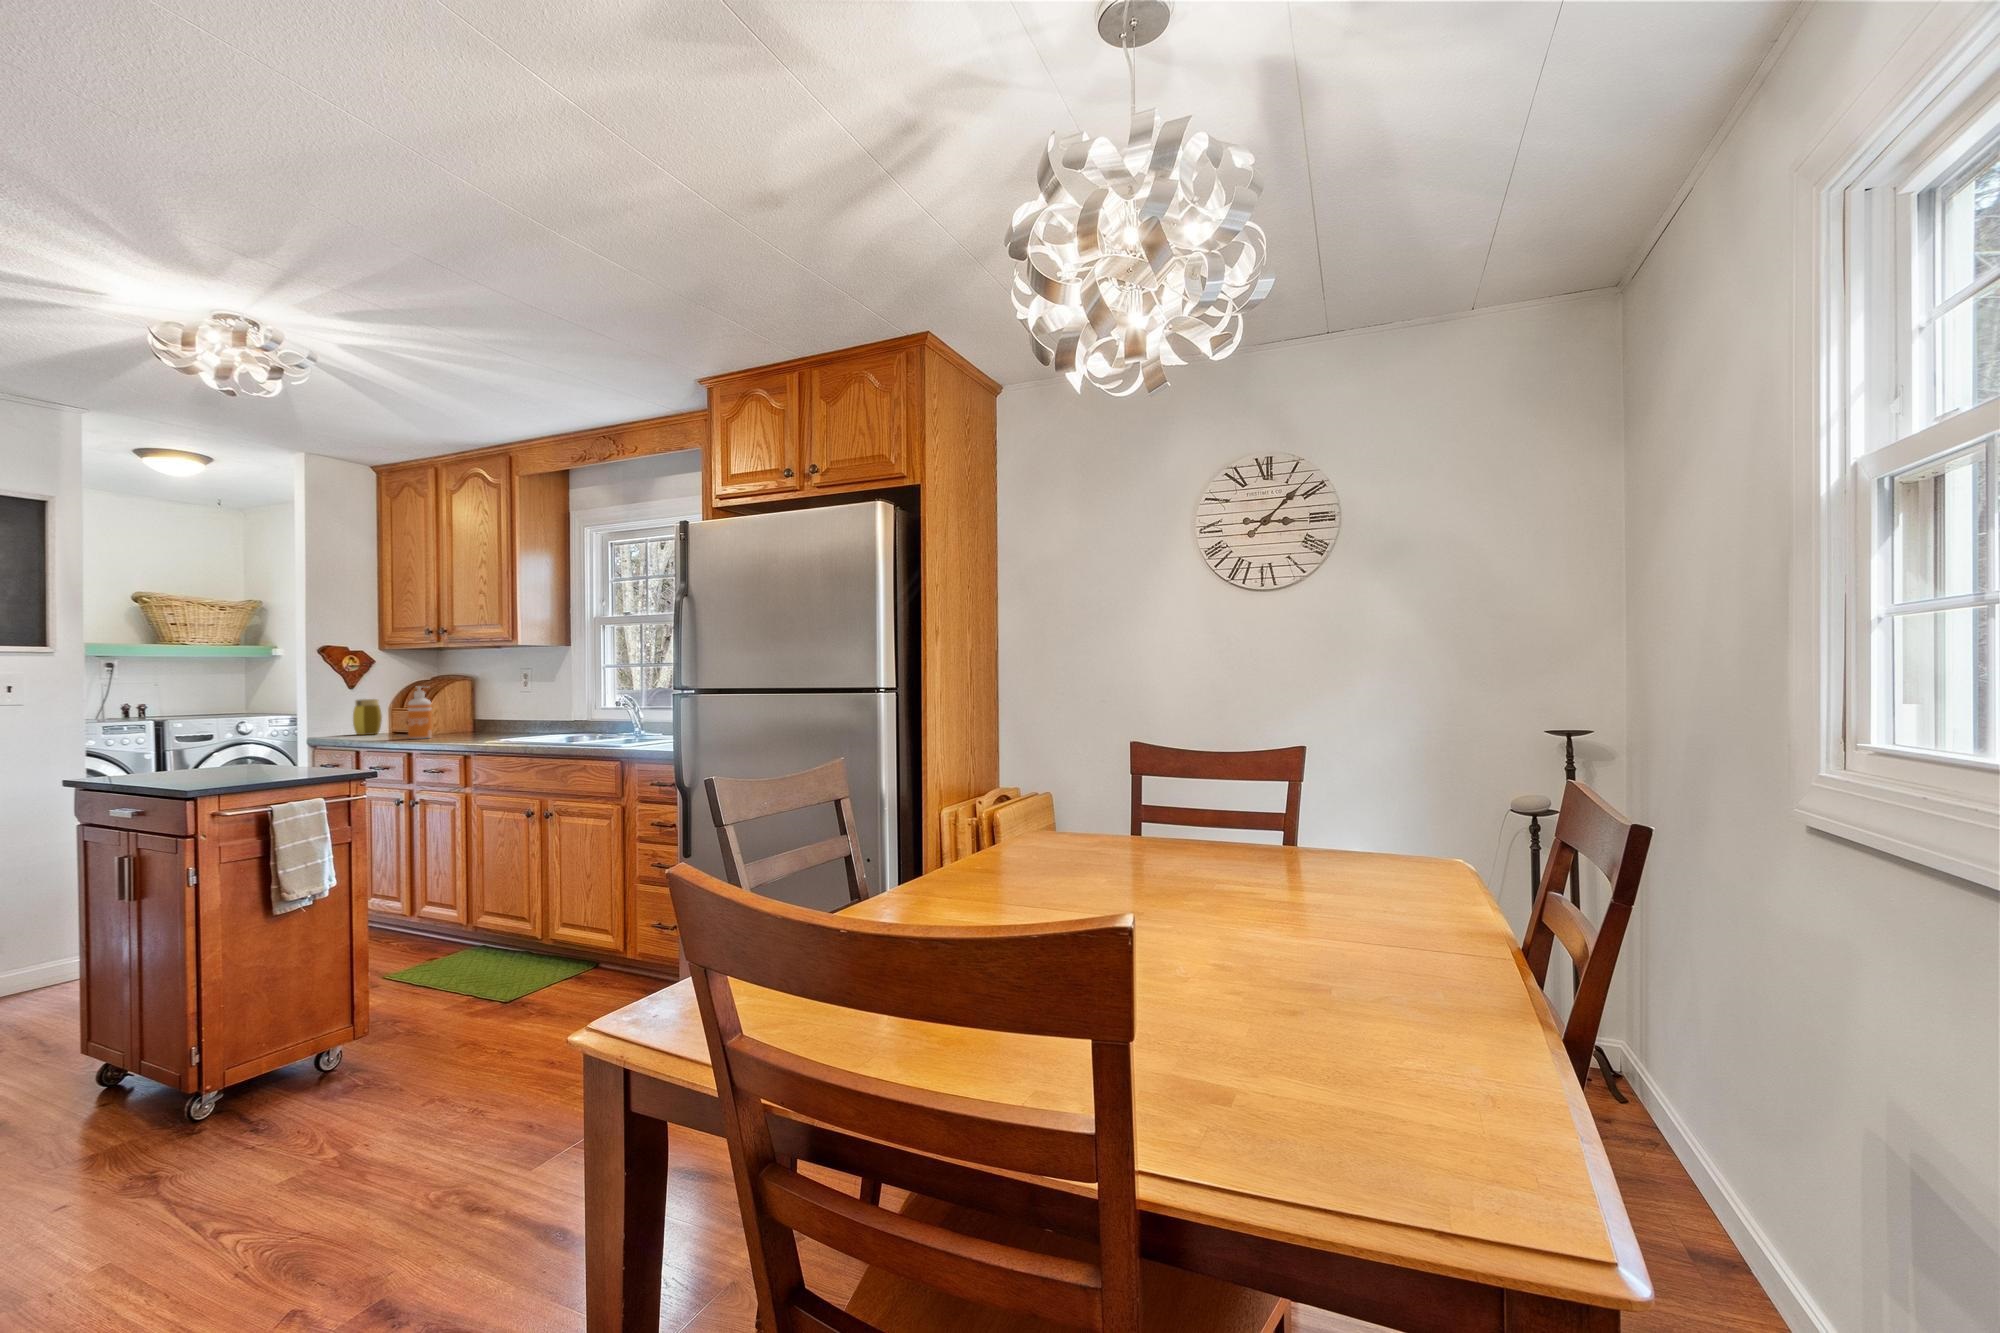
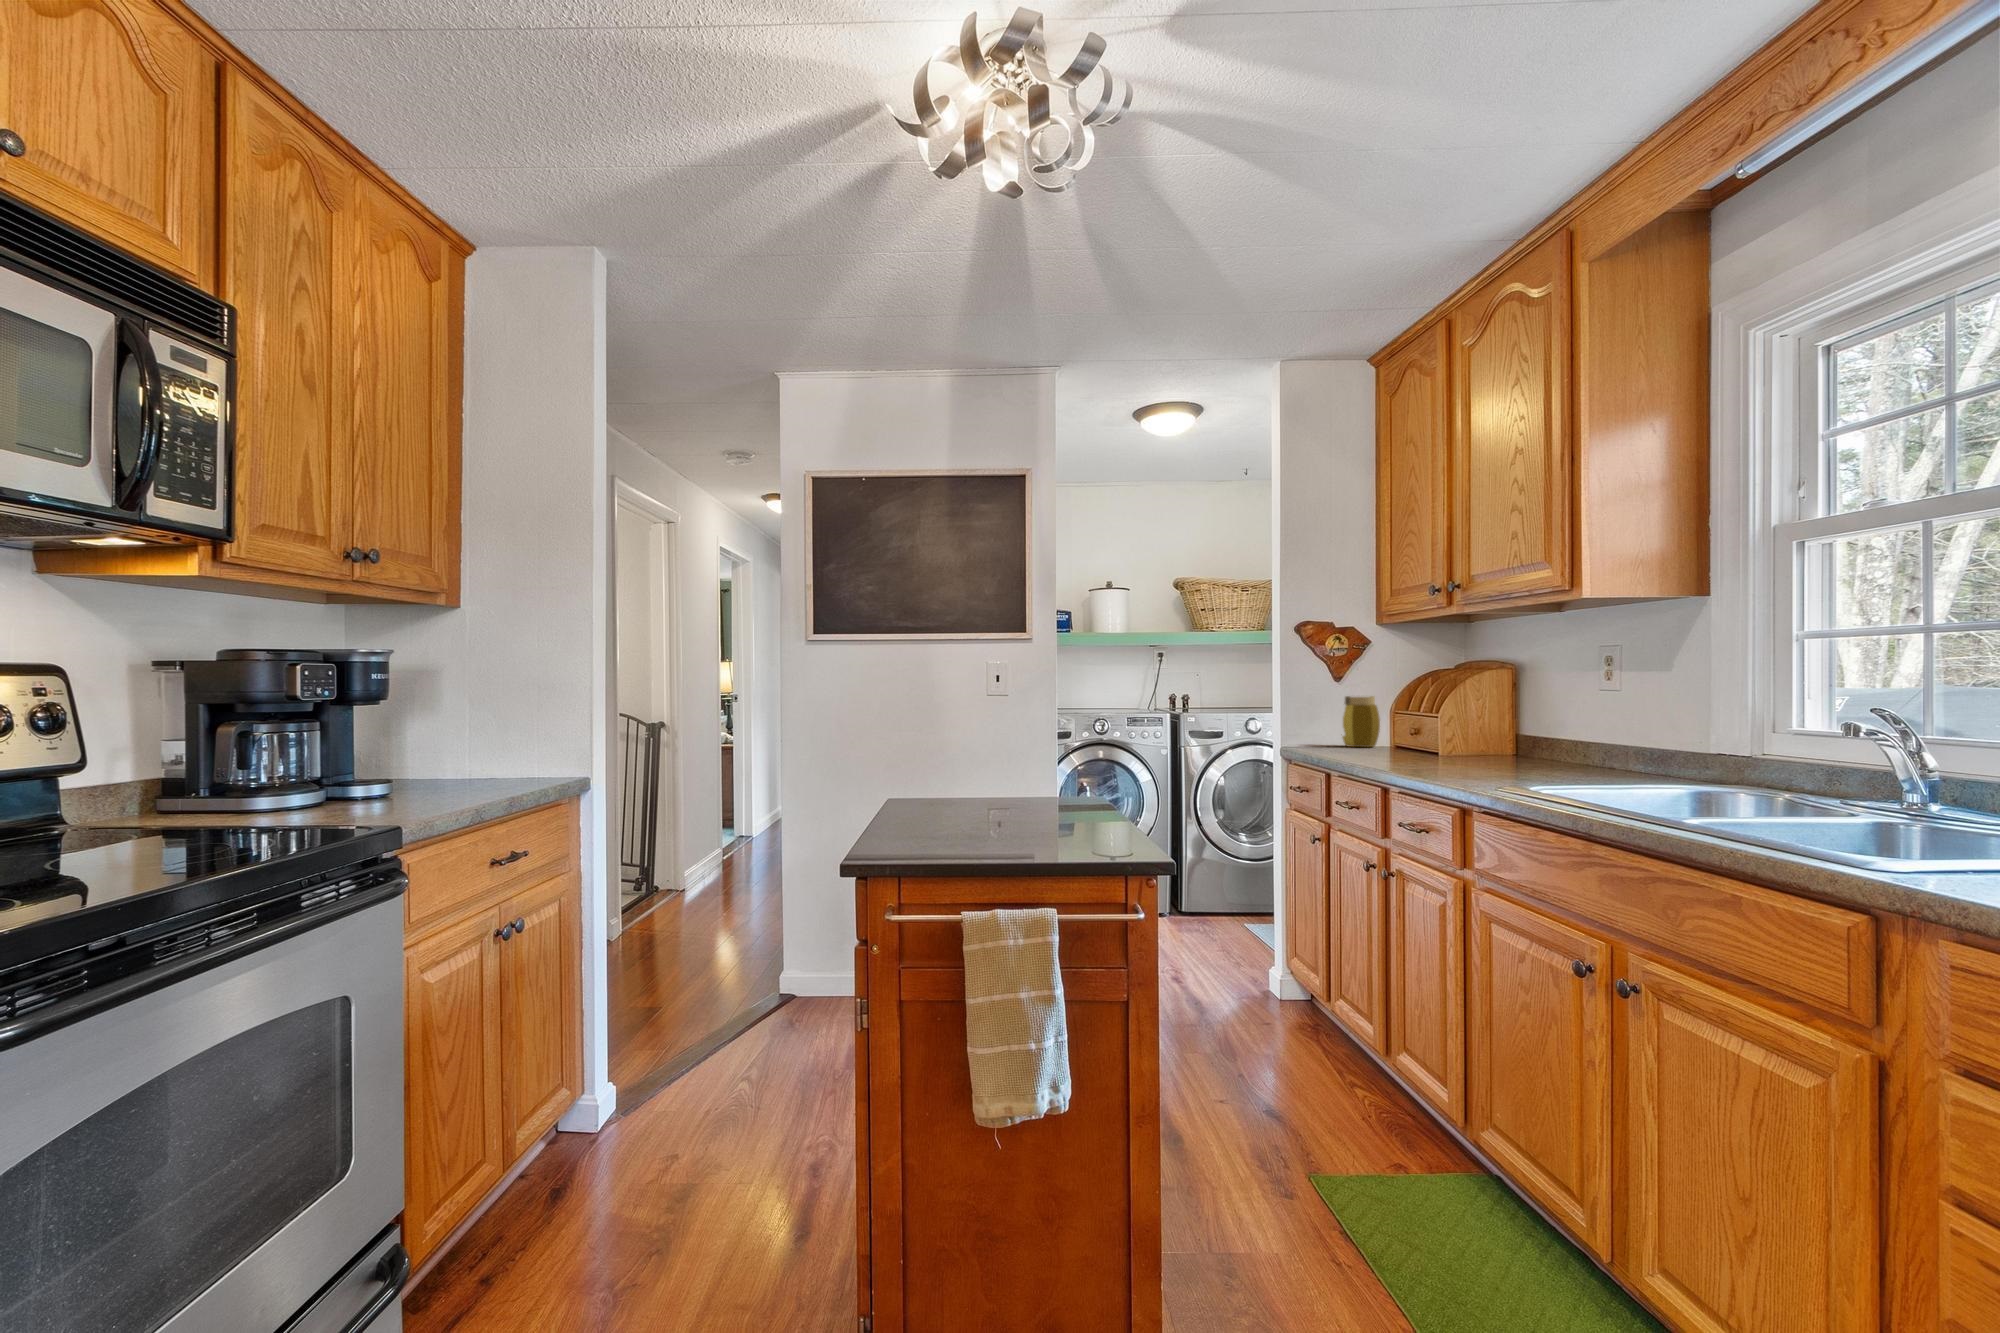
soap dispenser: present [408,686,432,739] -> none [1389,677,1429,764]

